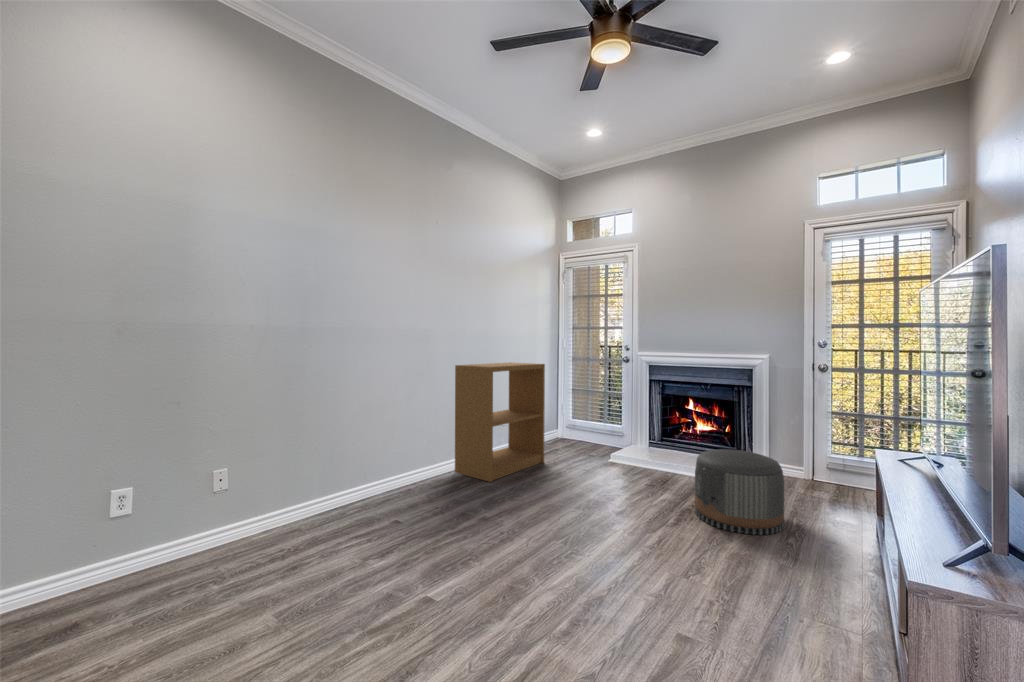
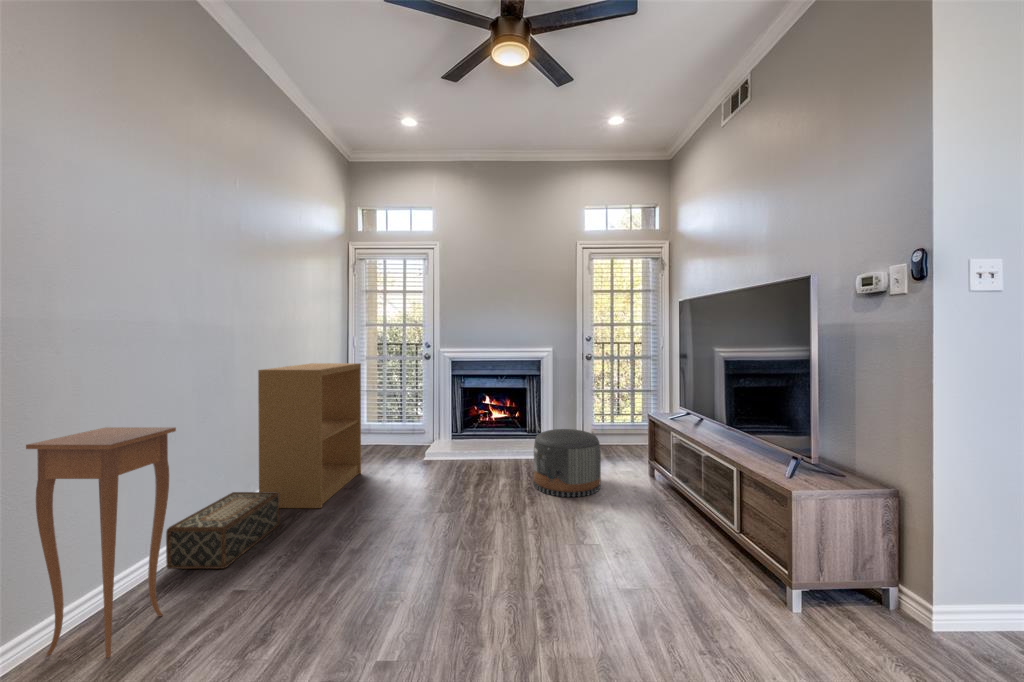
side table: none [293,395,363,534] -> present [26,427,176,658]
woven basket: none [377,455,455,505] -> present [166,492,279,569]

